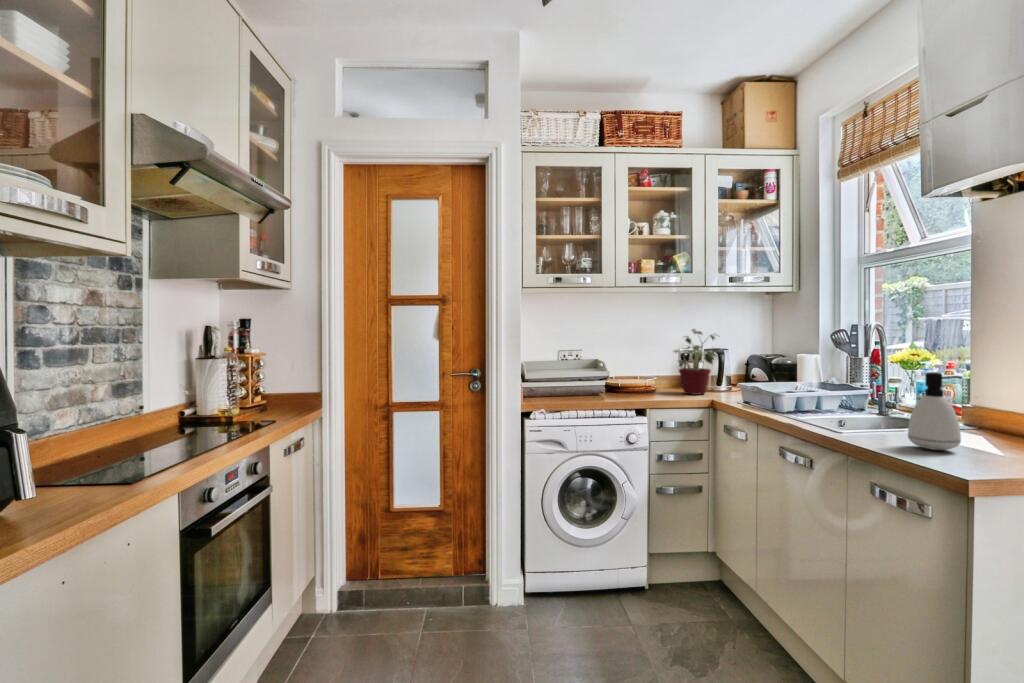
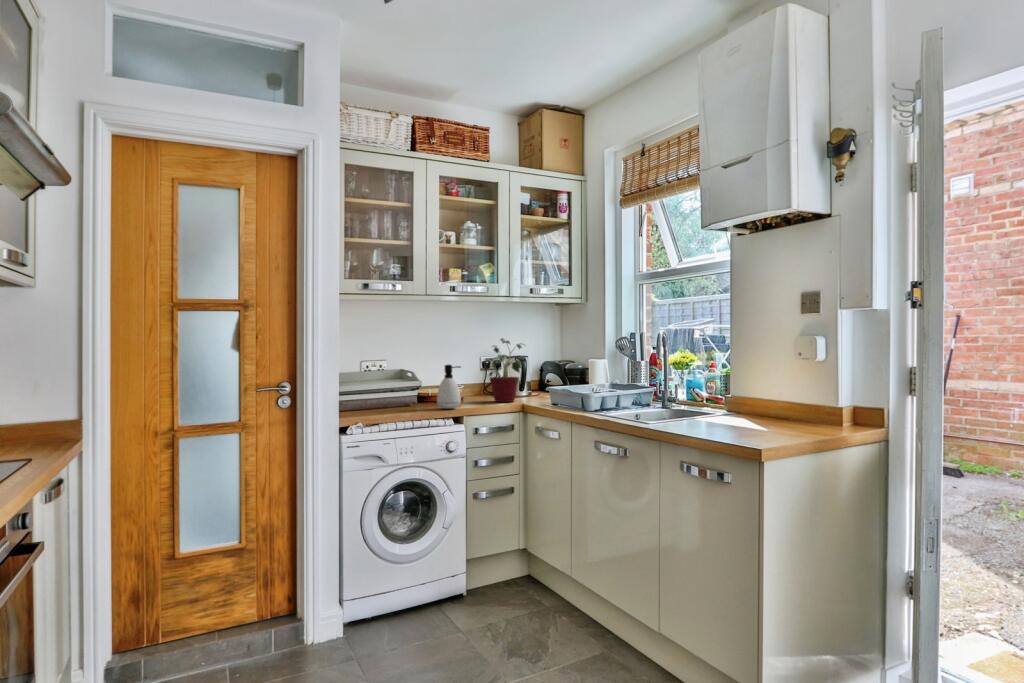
soap dispenser: present [908,372,962,450] -> present [437,365,461,409]

